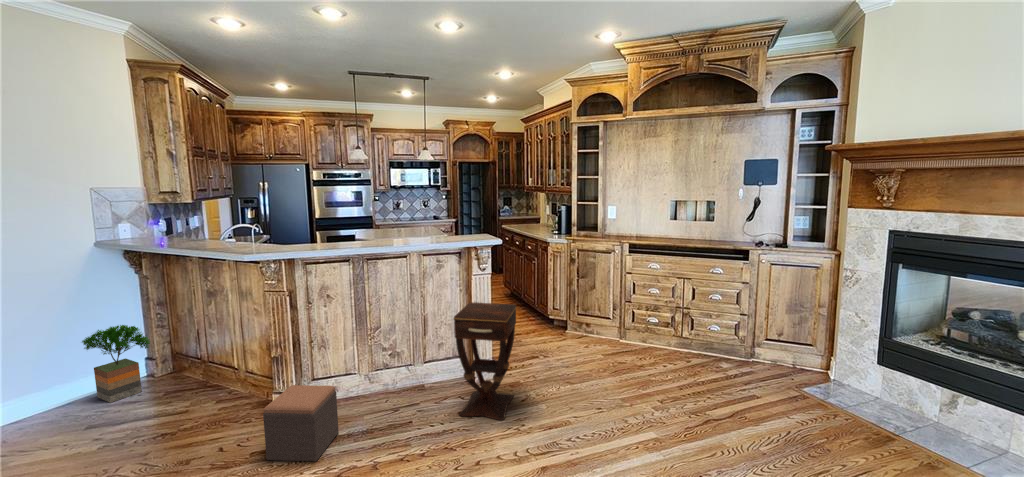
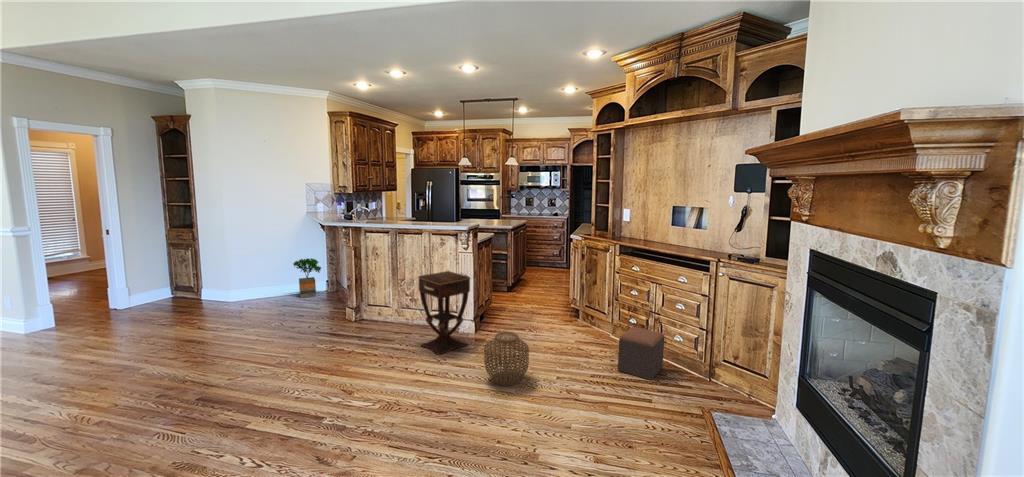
woven basket: none [598,362,656,430] -> present [484,332,529,386]
footstool: present [263,385,339,461] -> present [618,327,664,380]

